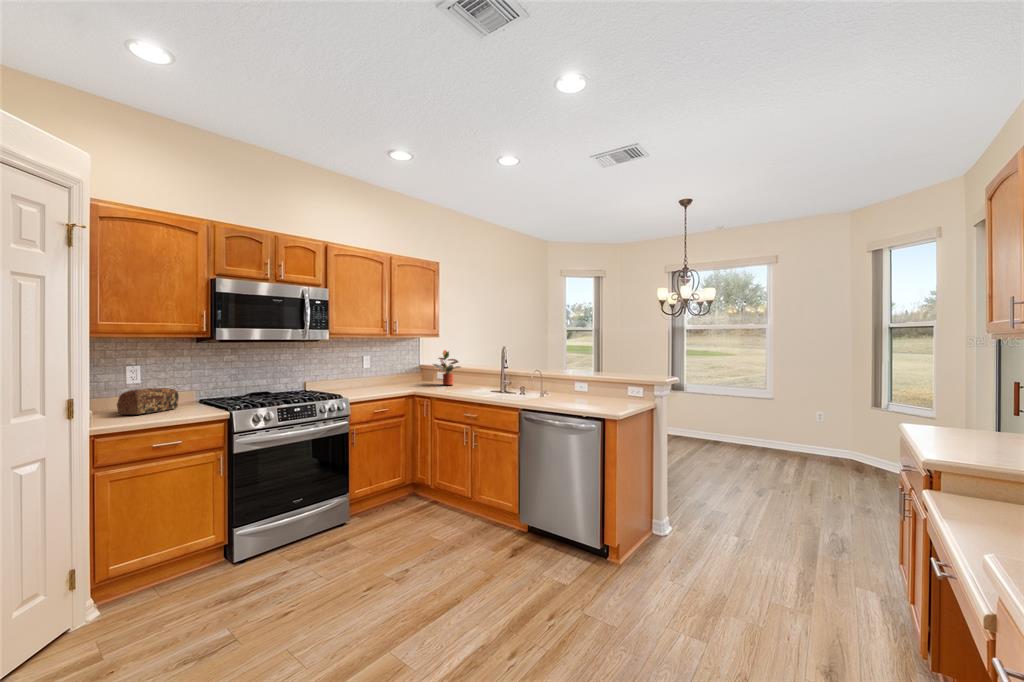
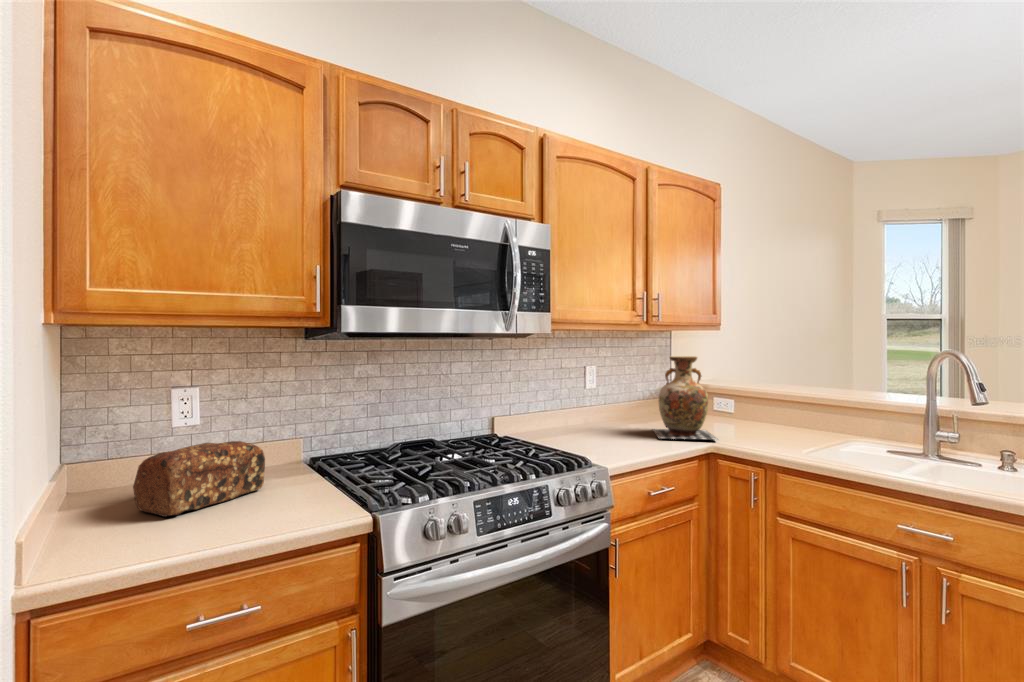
vase: none [390,350,420,390] -> present [653,356,717,439]
potted plant: present [433,350,460,385] -> none [724,354,789,428]

